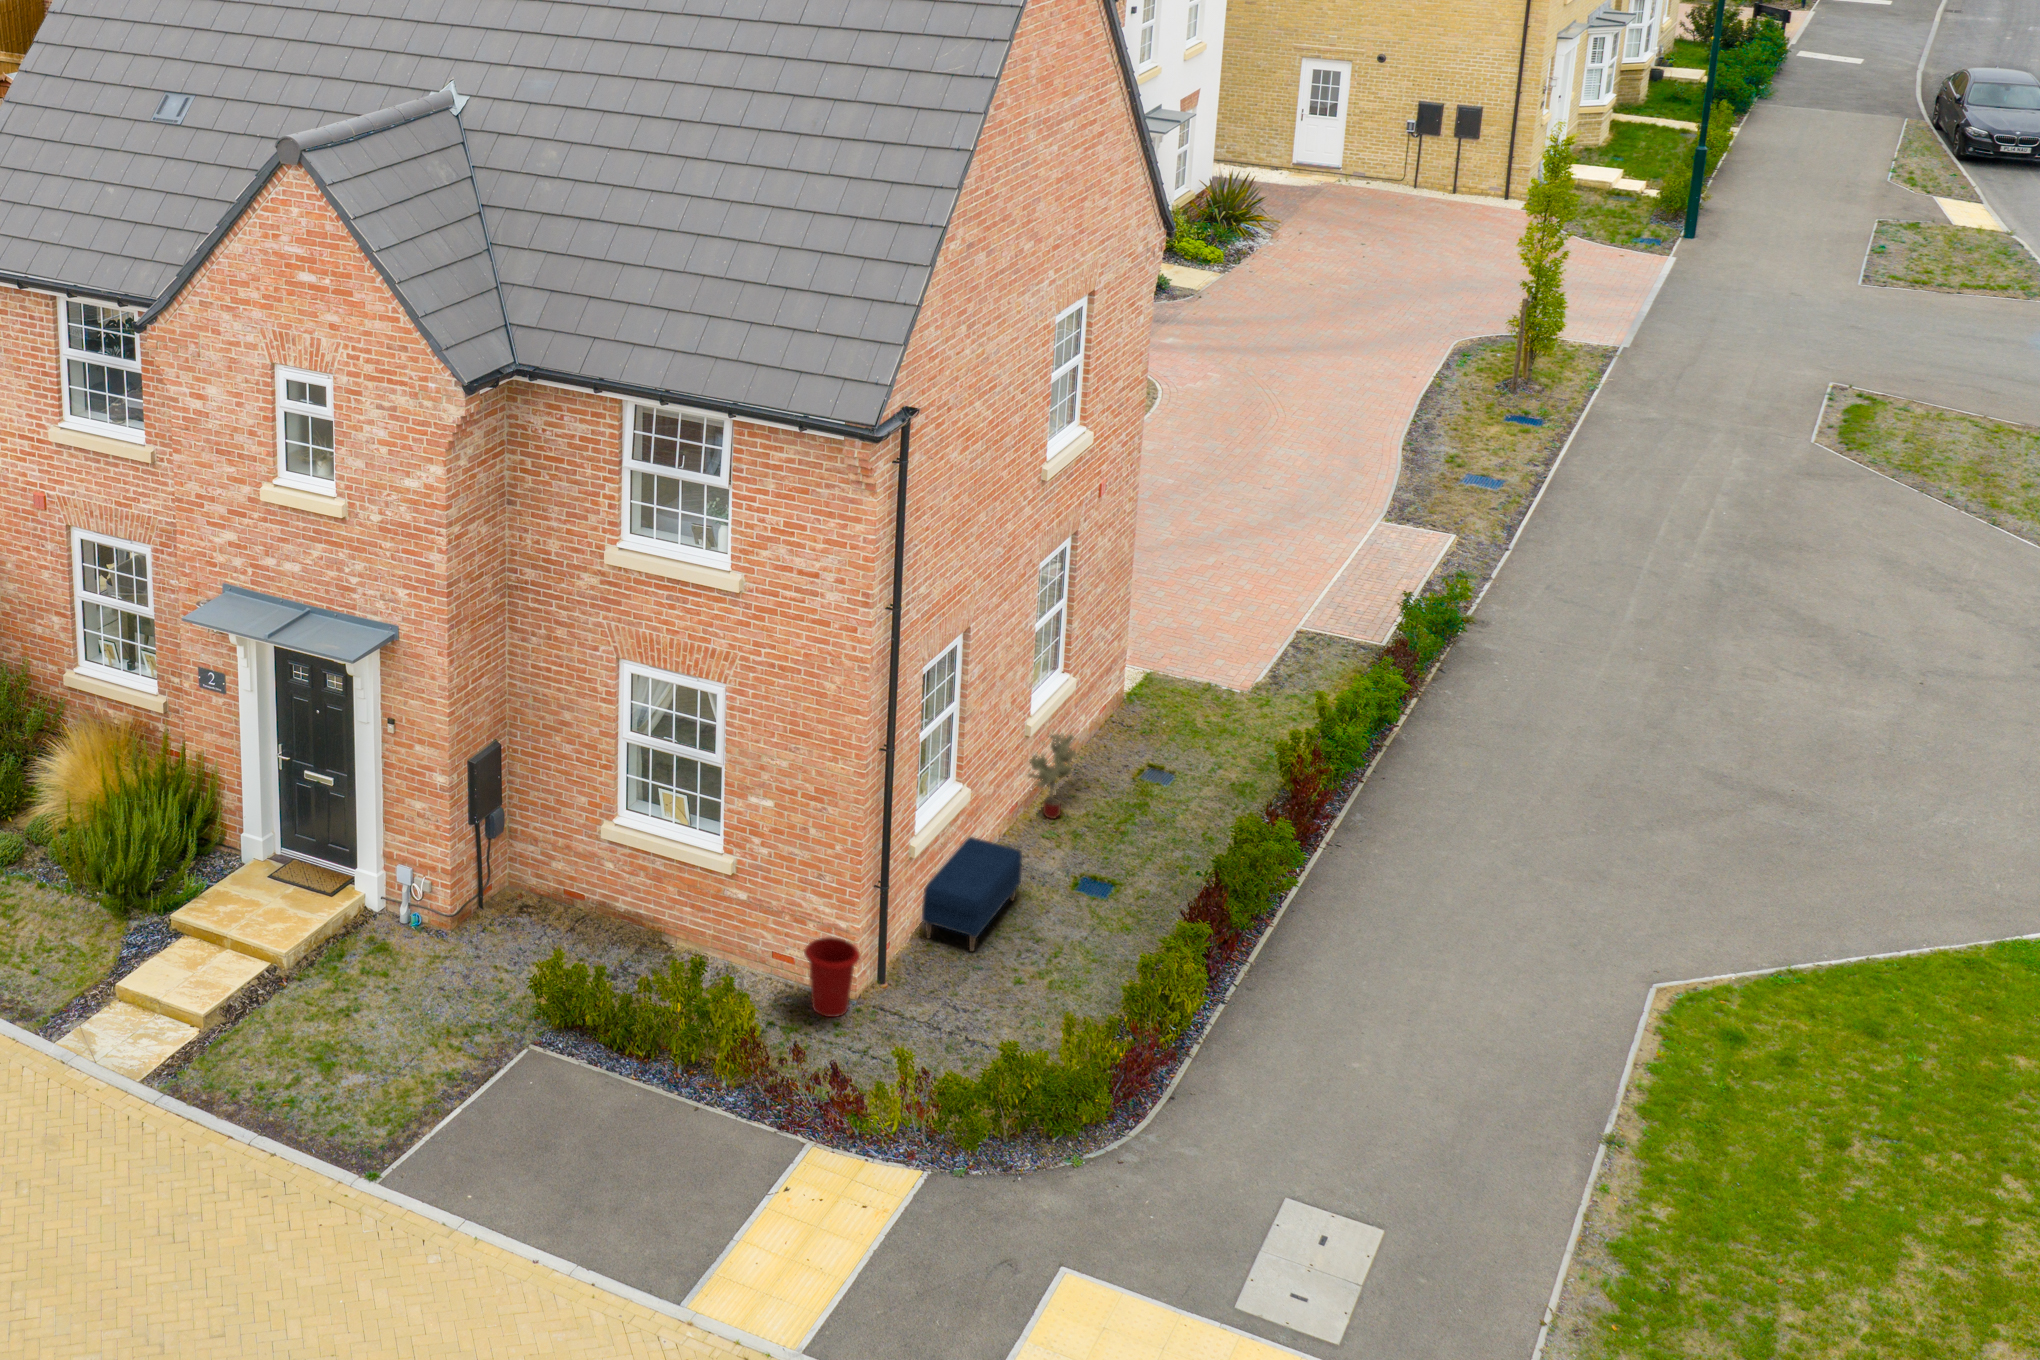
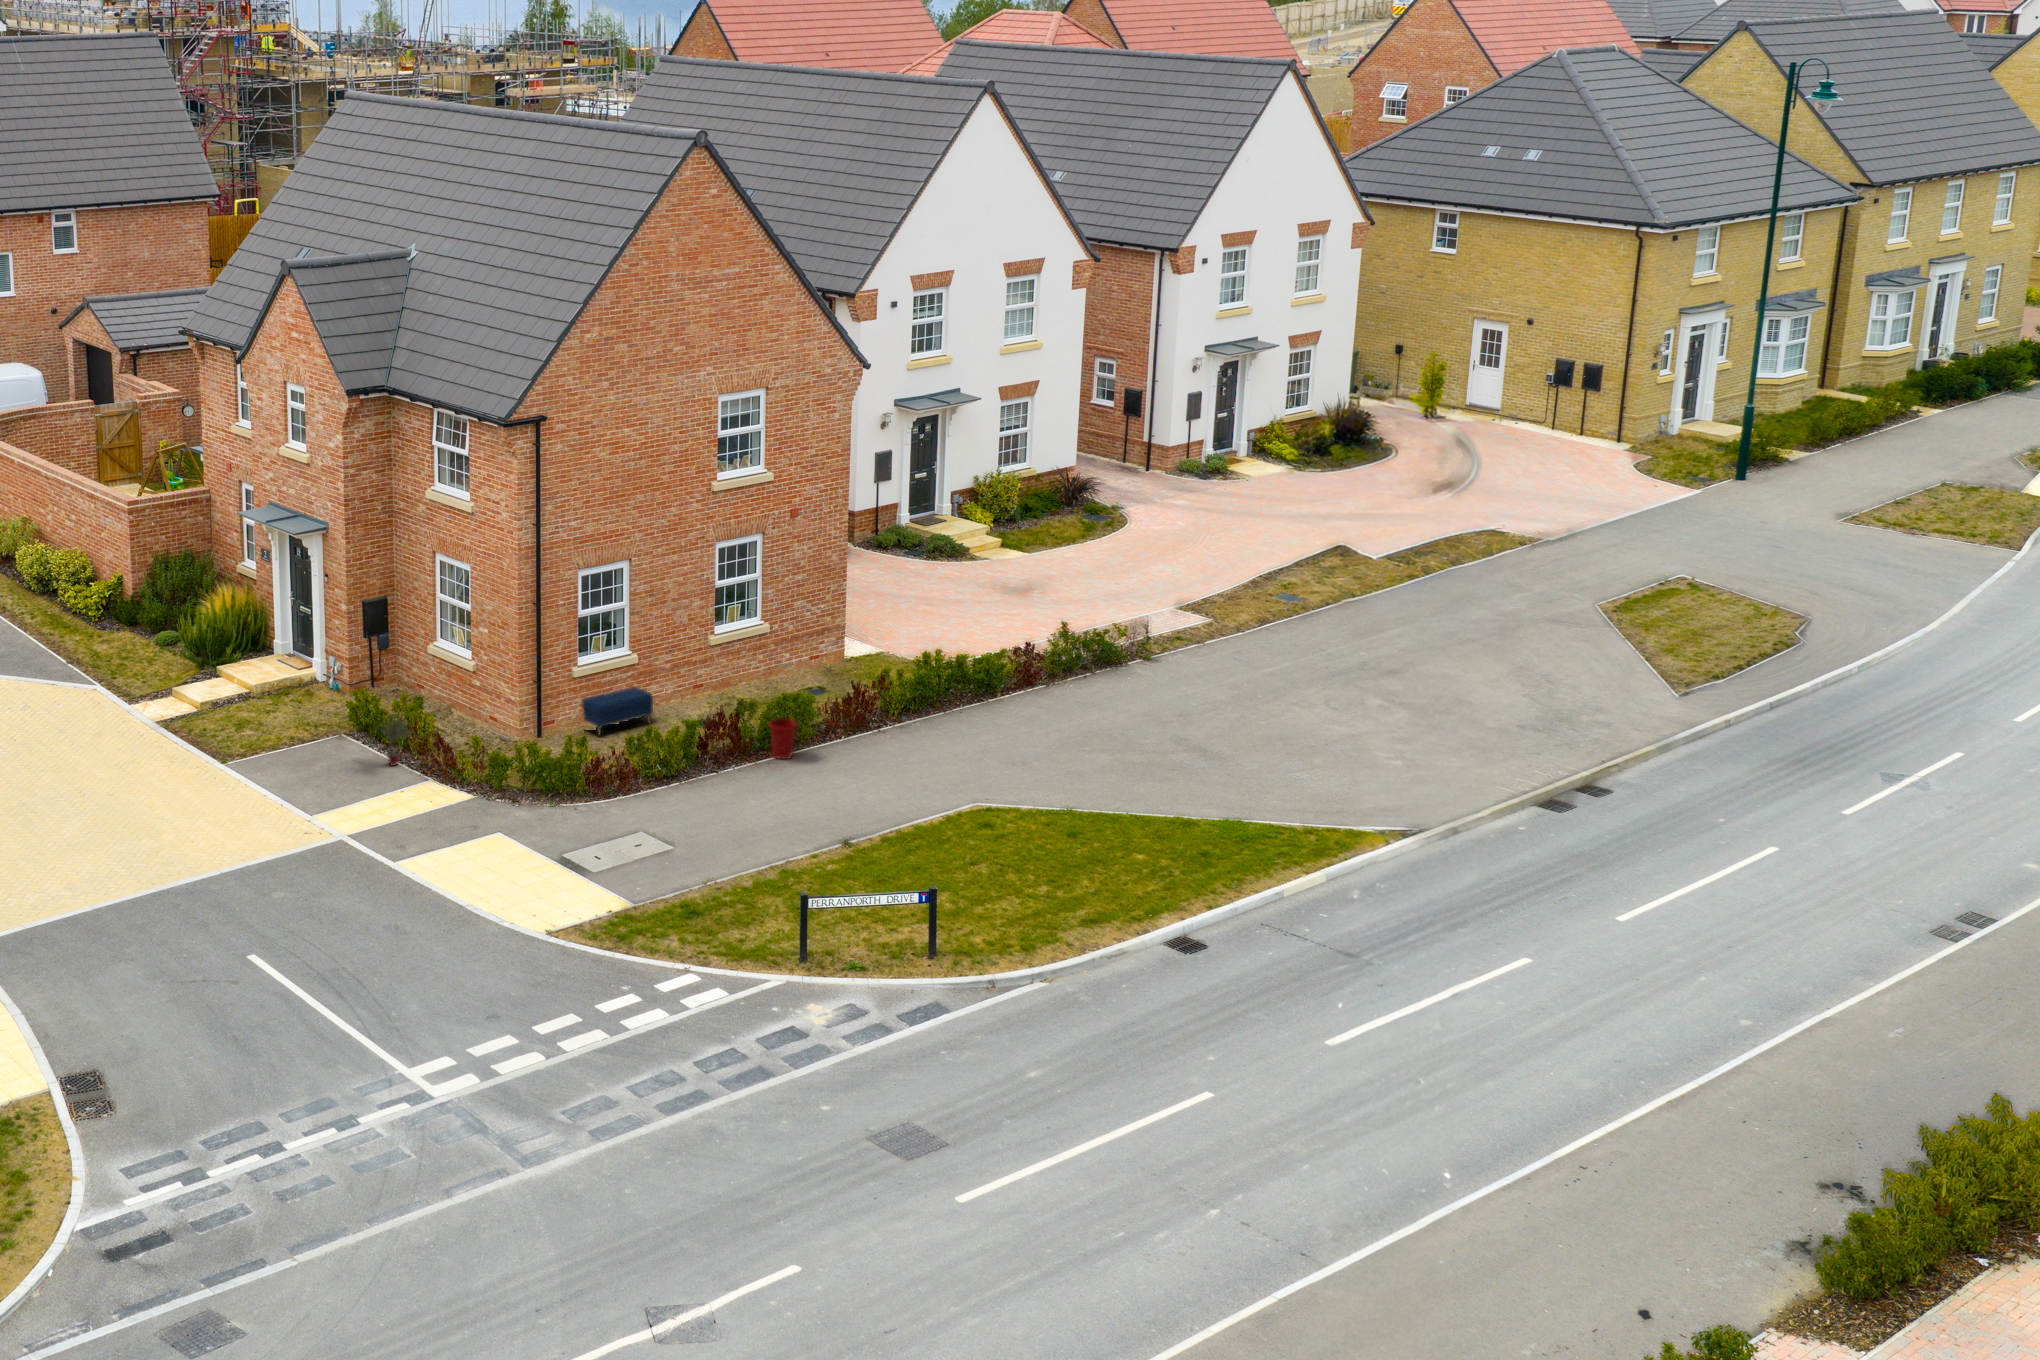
potted tree: present [1028,734,1076,819] -> present [381,712,412,766]
waste bin: present [804,937,860,1017] -> present [768,718,798,759]

